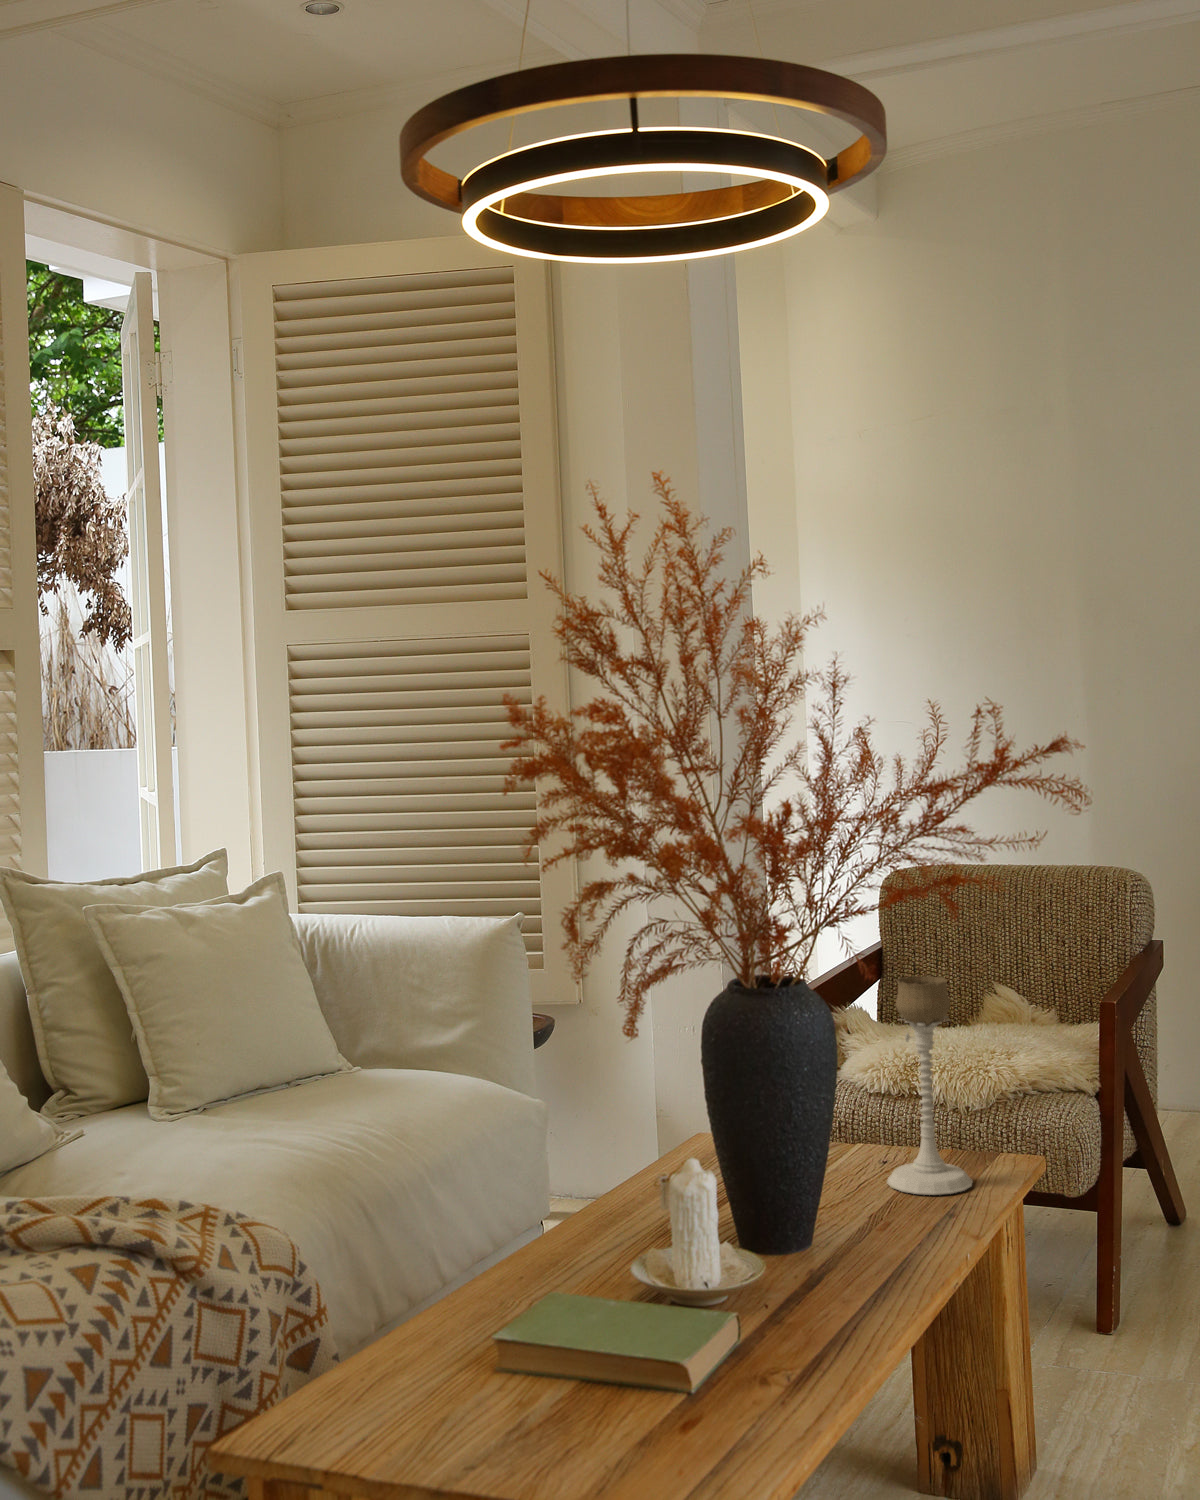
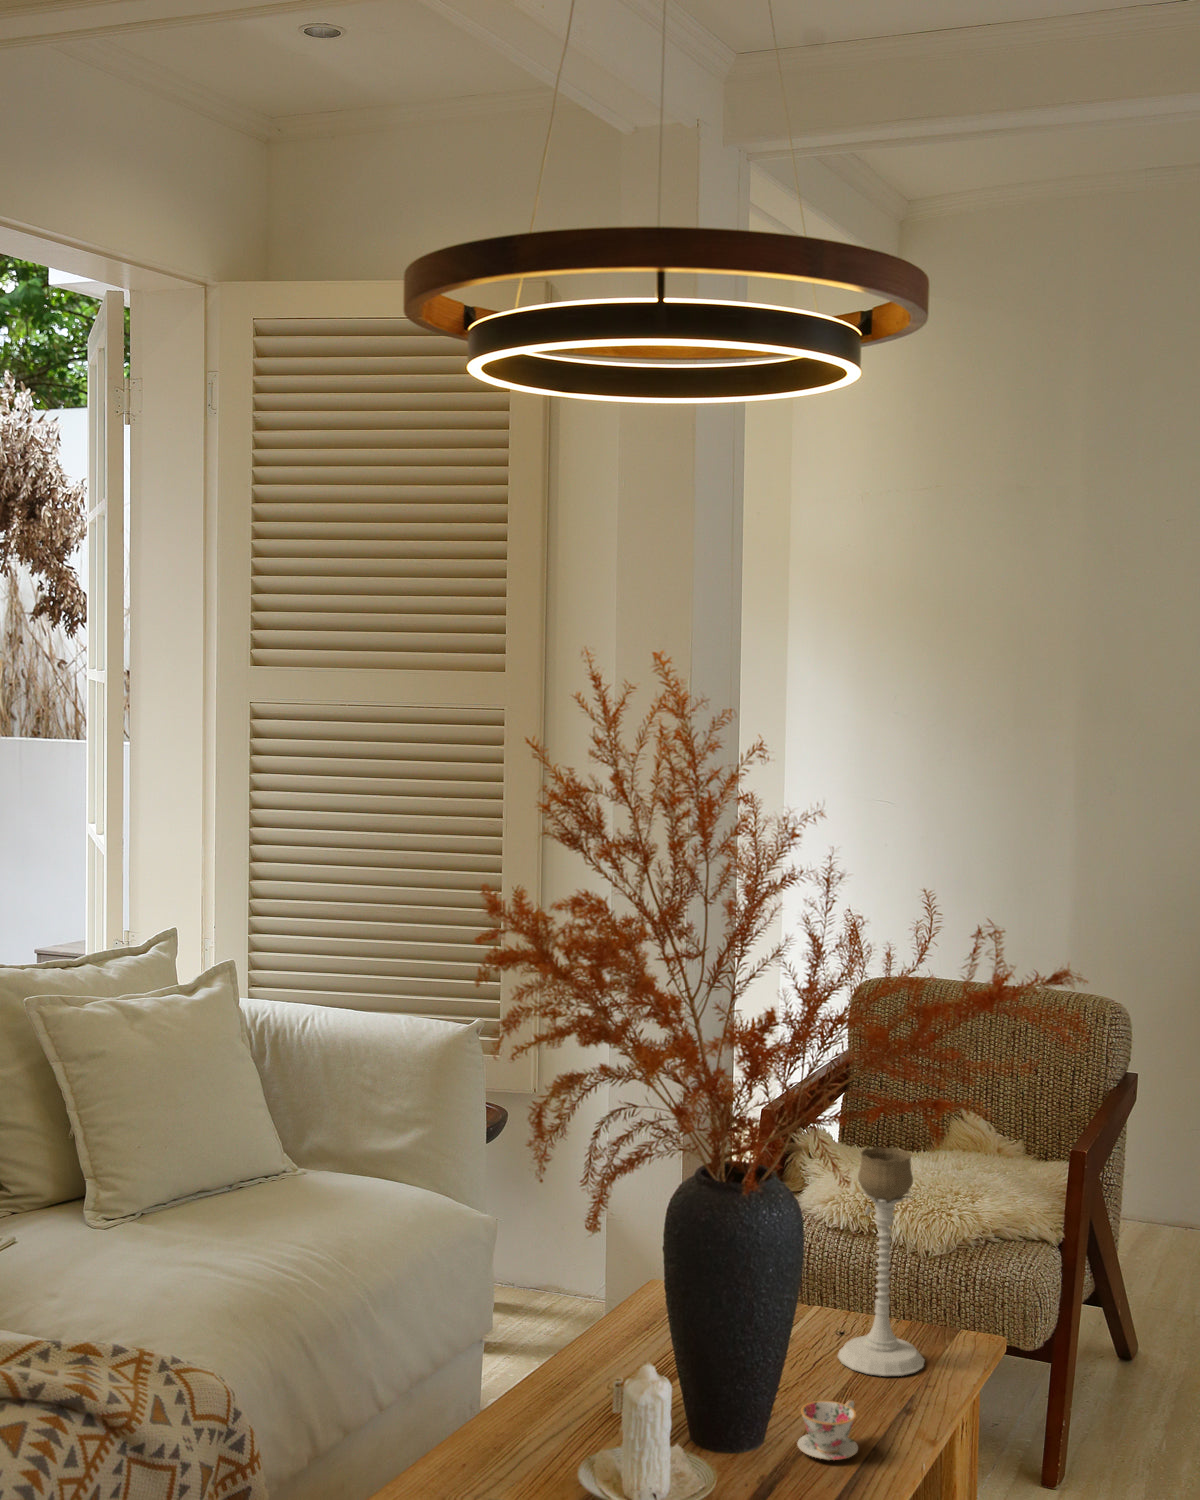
teacup: none [852,1206,913,1260] -> present [797,1400,858,1460]

